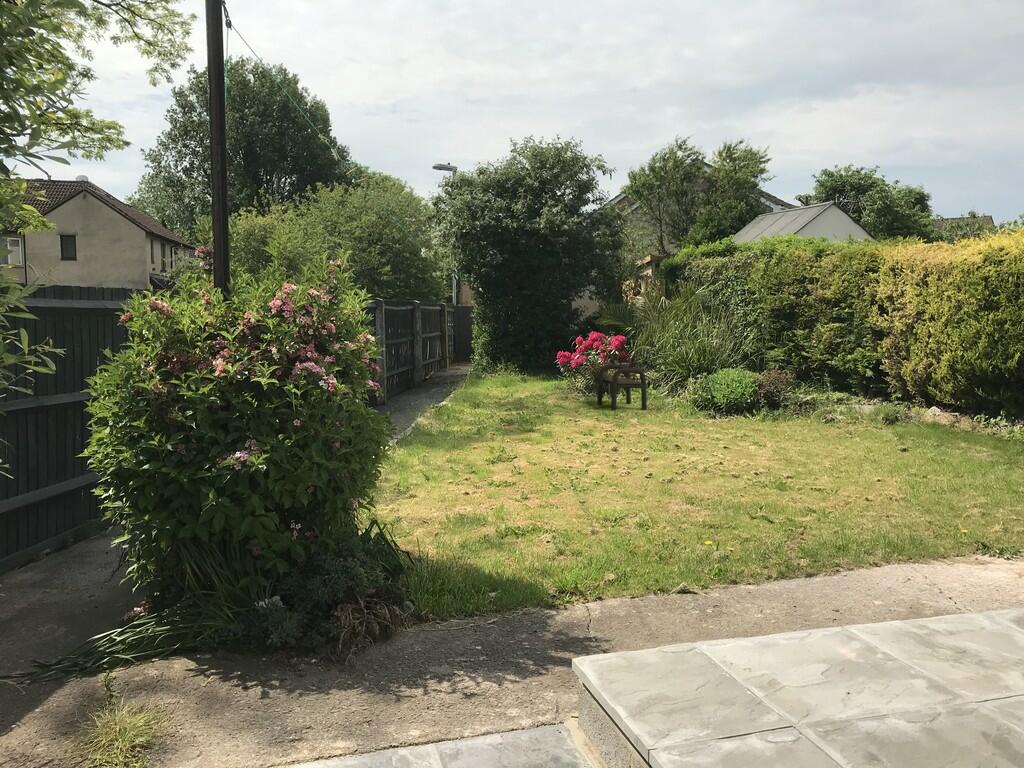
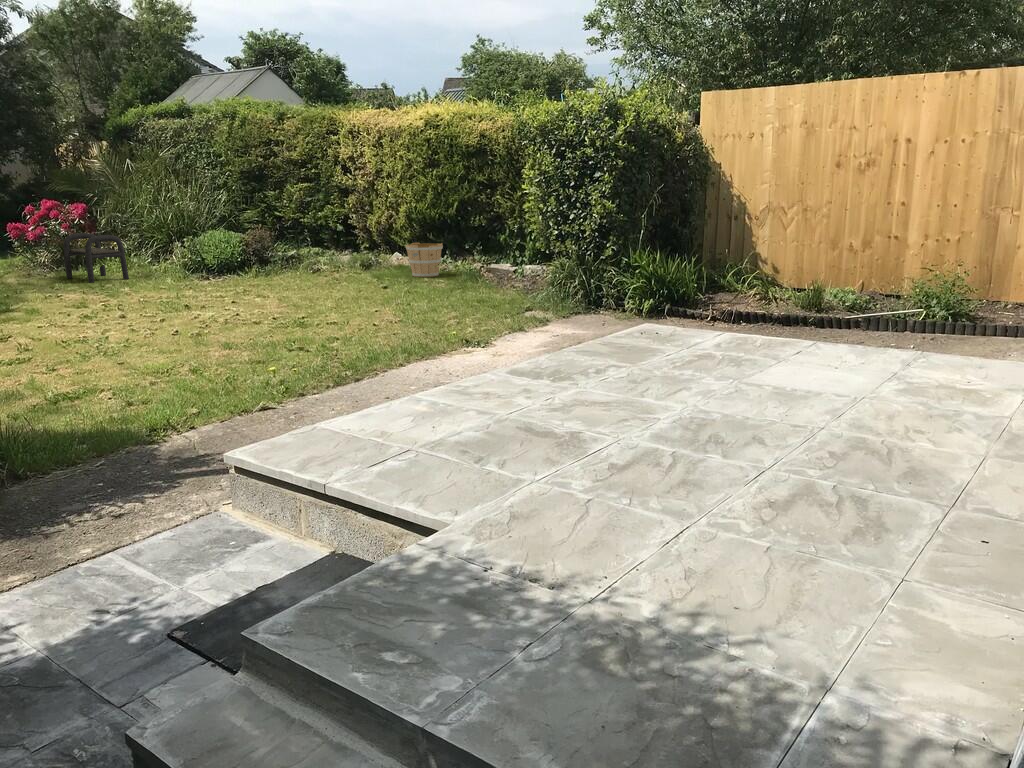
wooden bucket: none [944,398,996,441] -> present [406,243,443,277]

